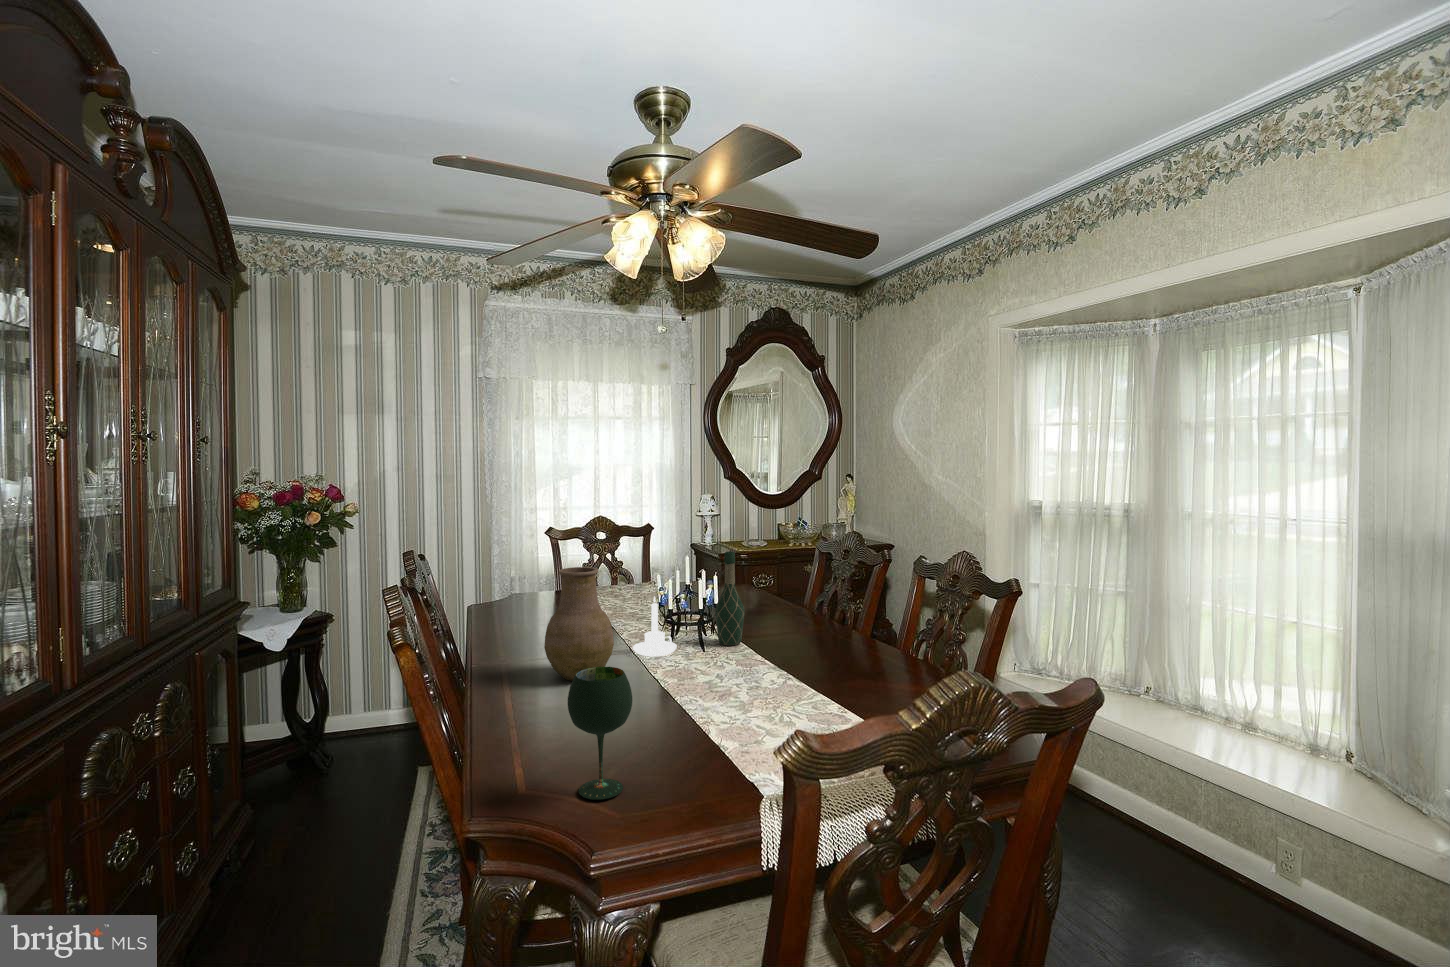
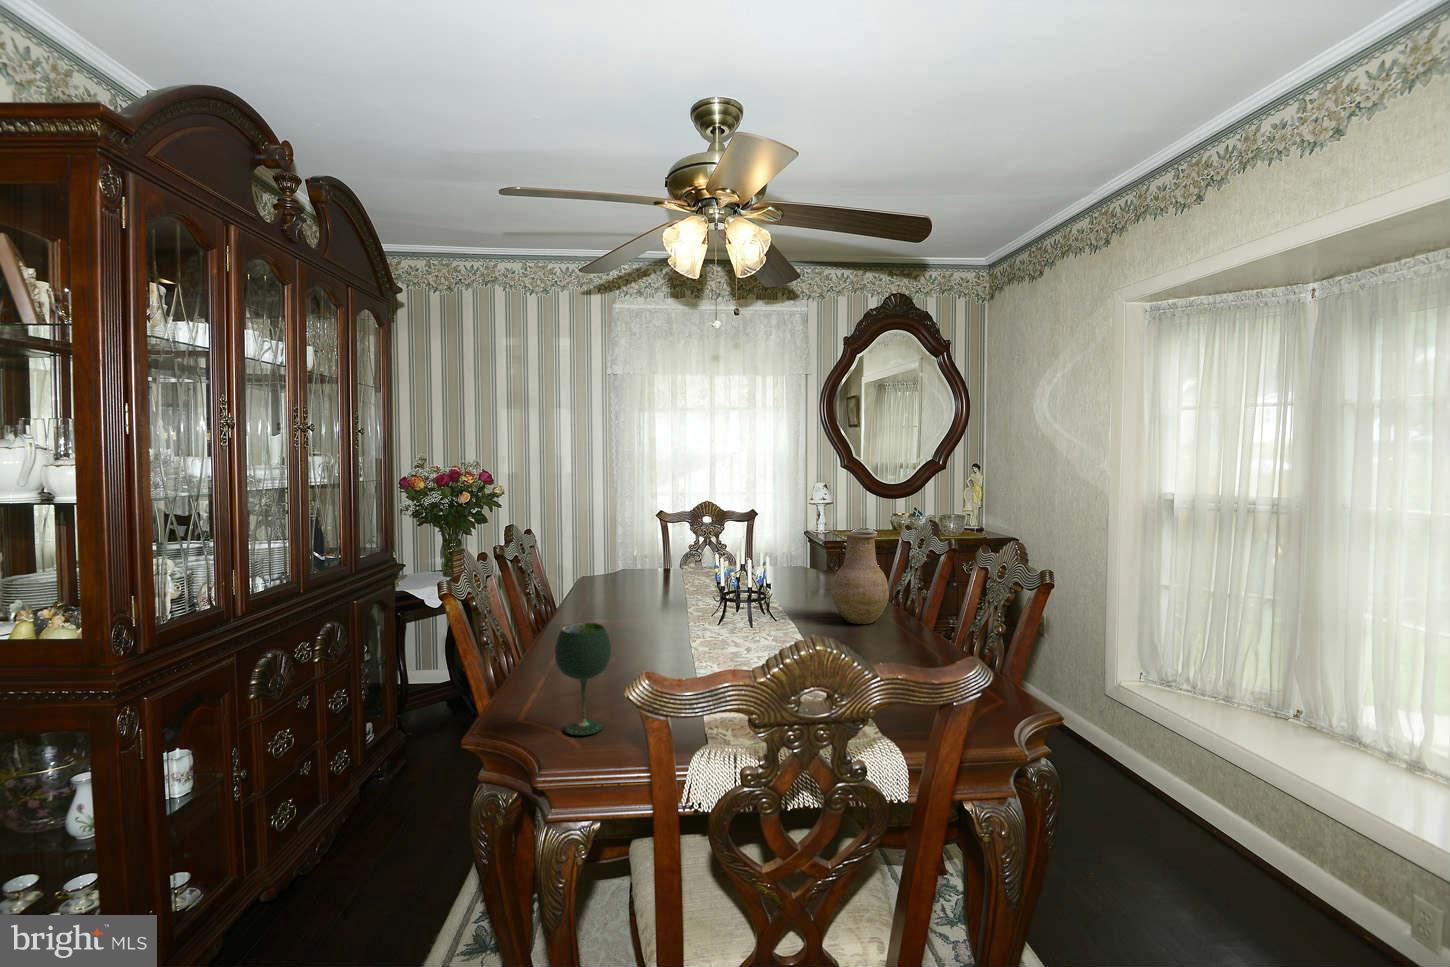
wine bottle: present [715,551,745,645] -> none [769,534,797,624]
vase: present [544,567,614,681] -> present [832,532,889,624]
candle holder: present [633,596,677,656] -> none [688,572,729,628]

